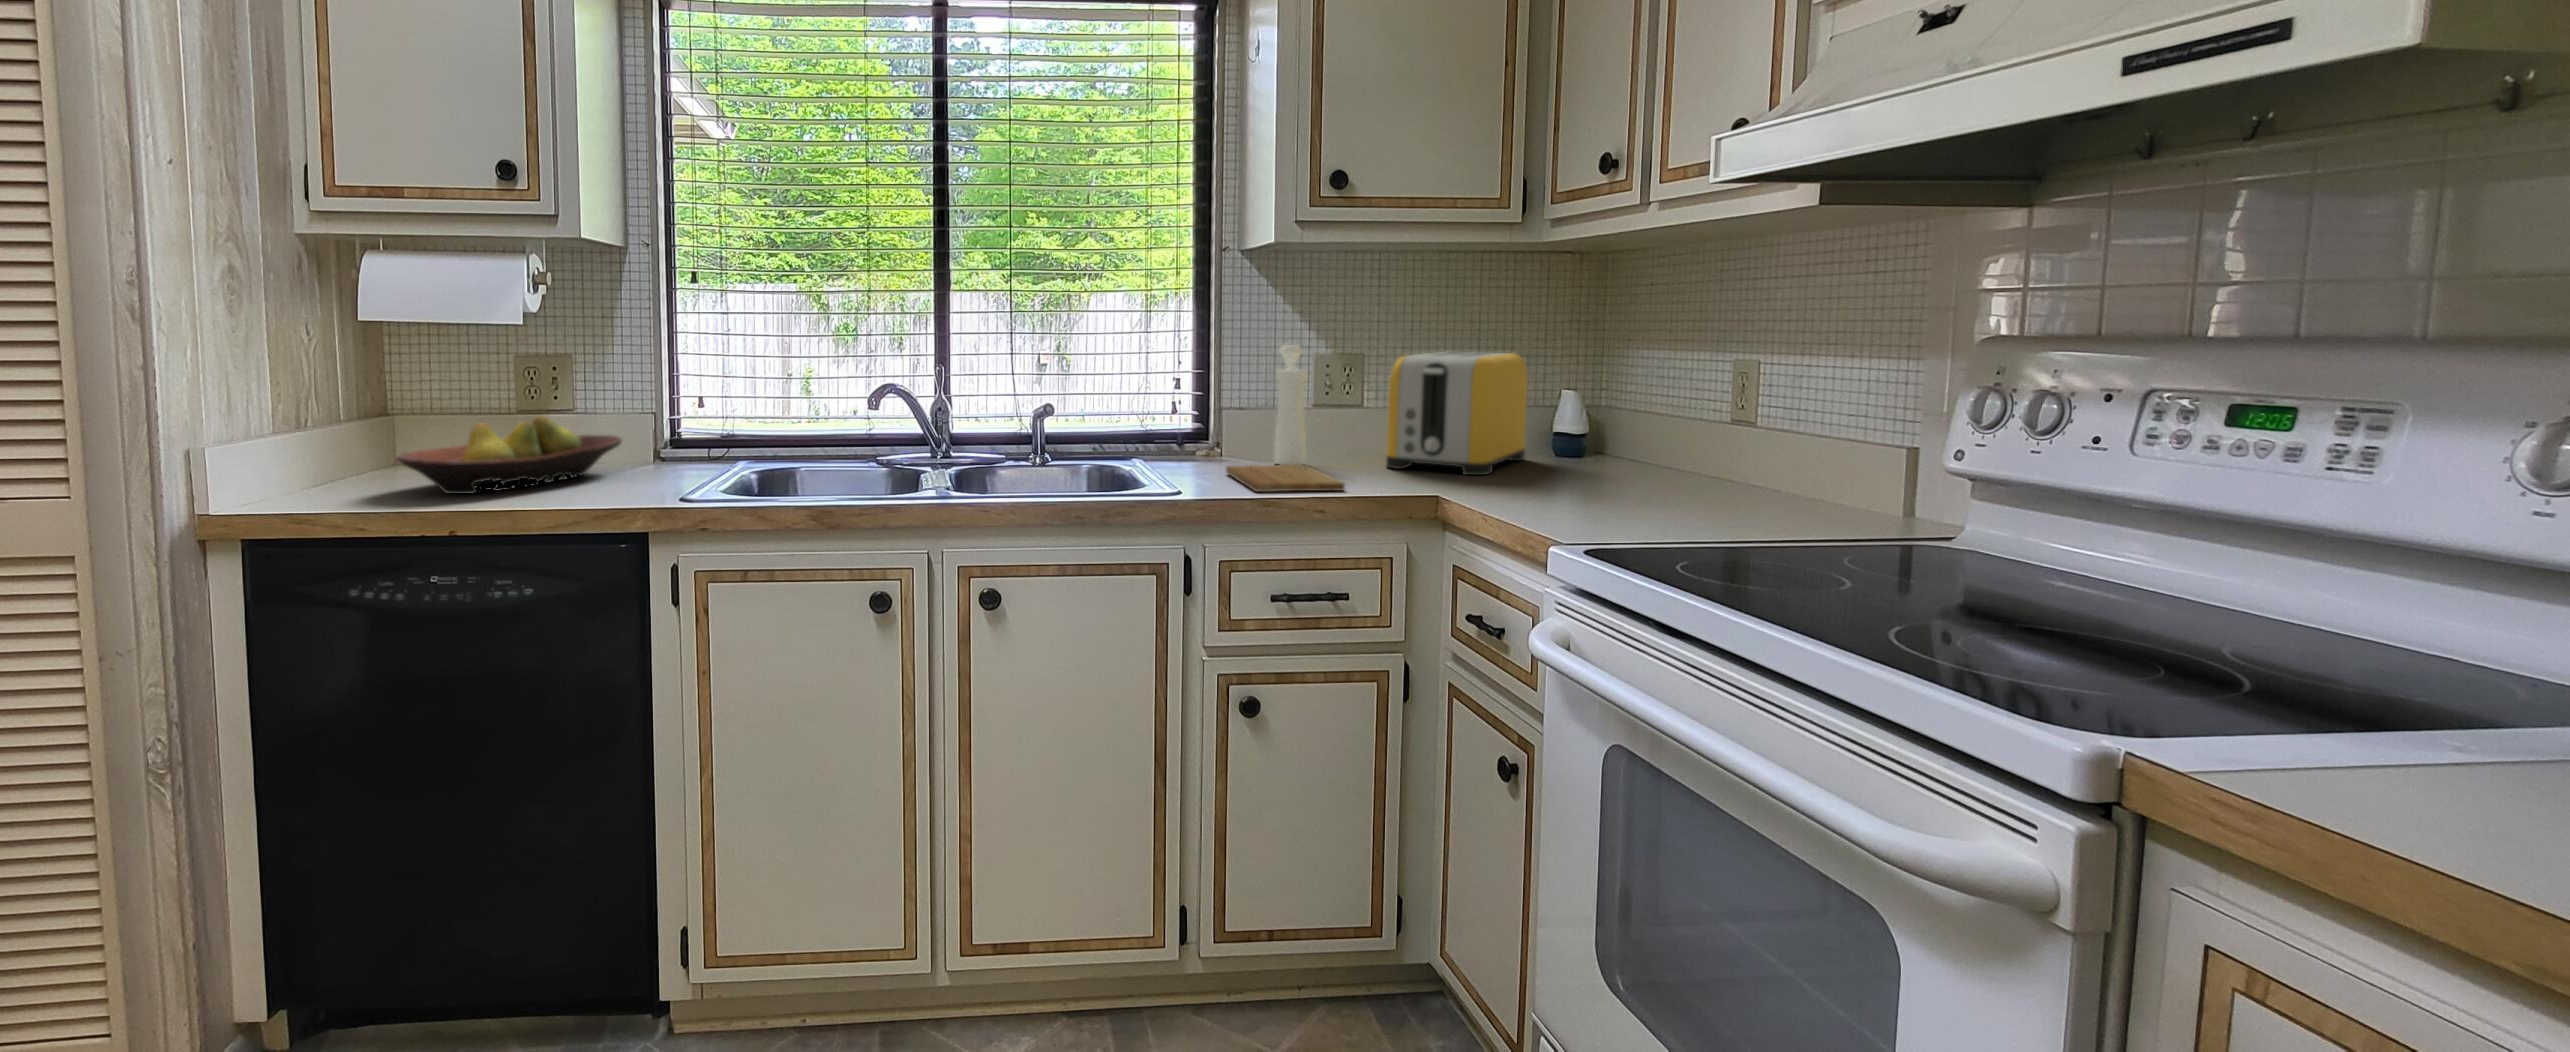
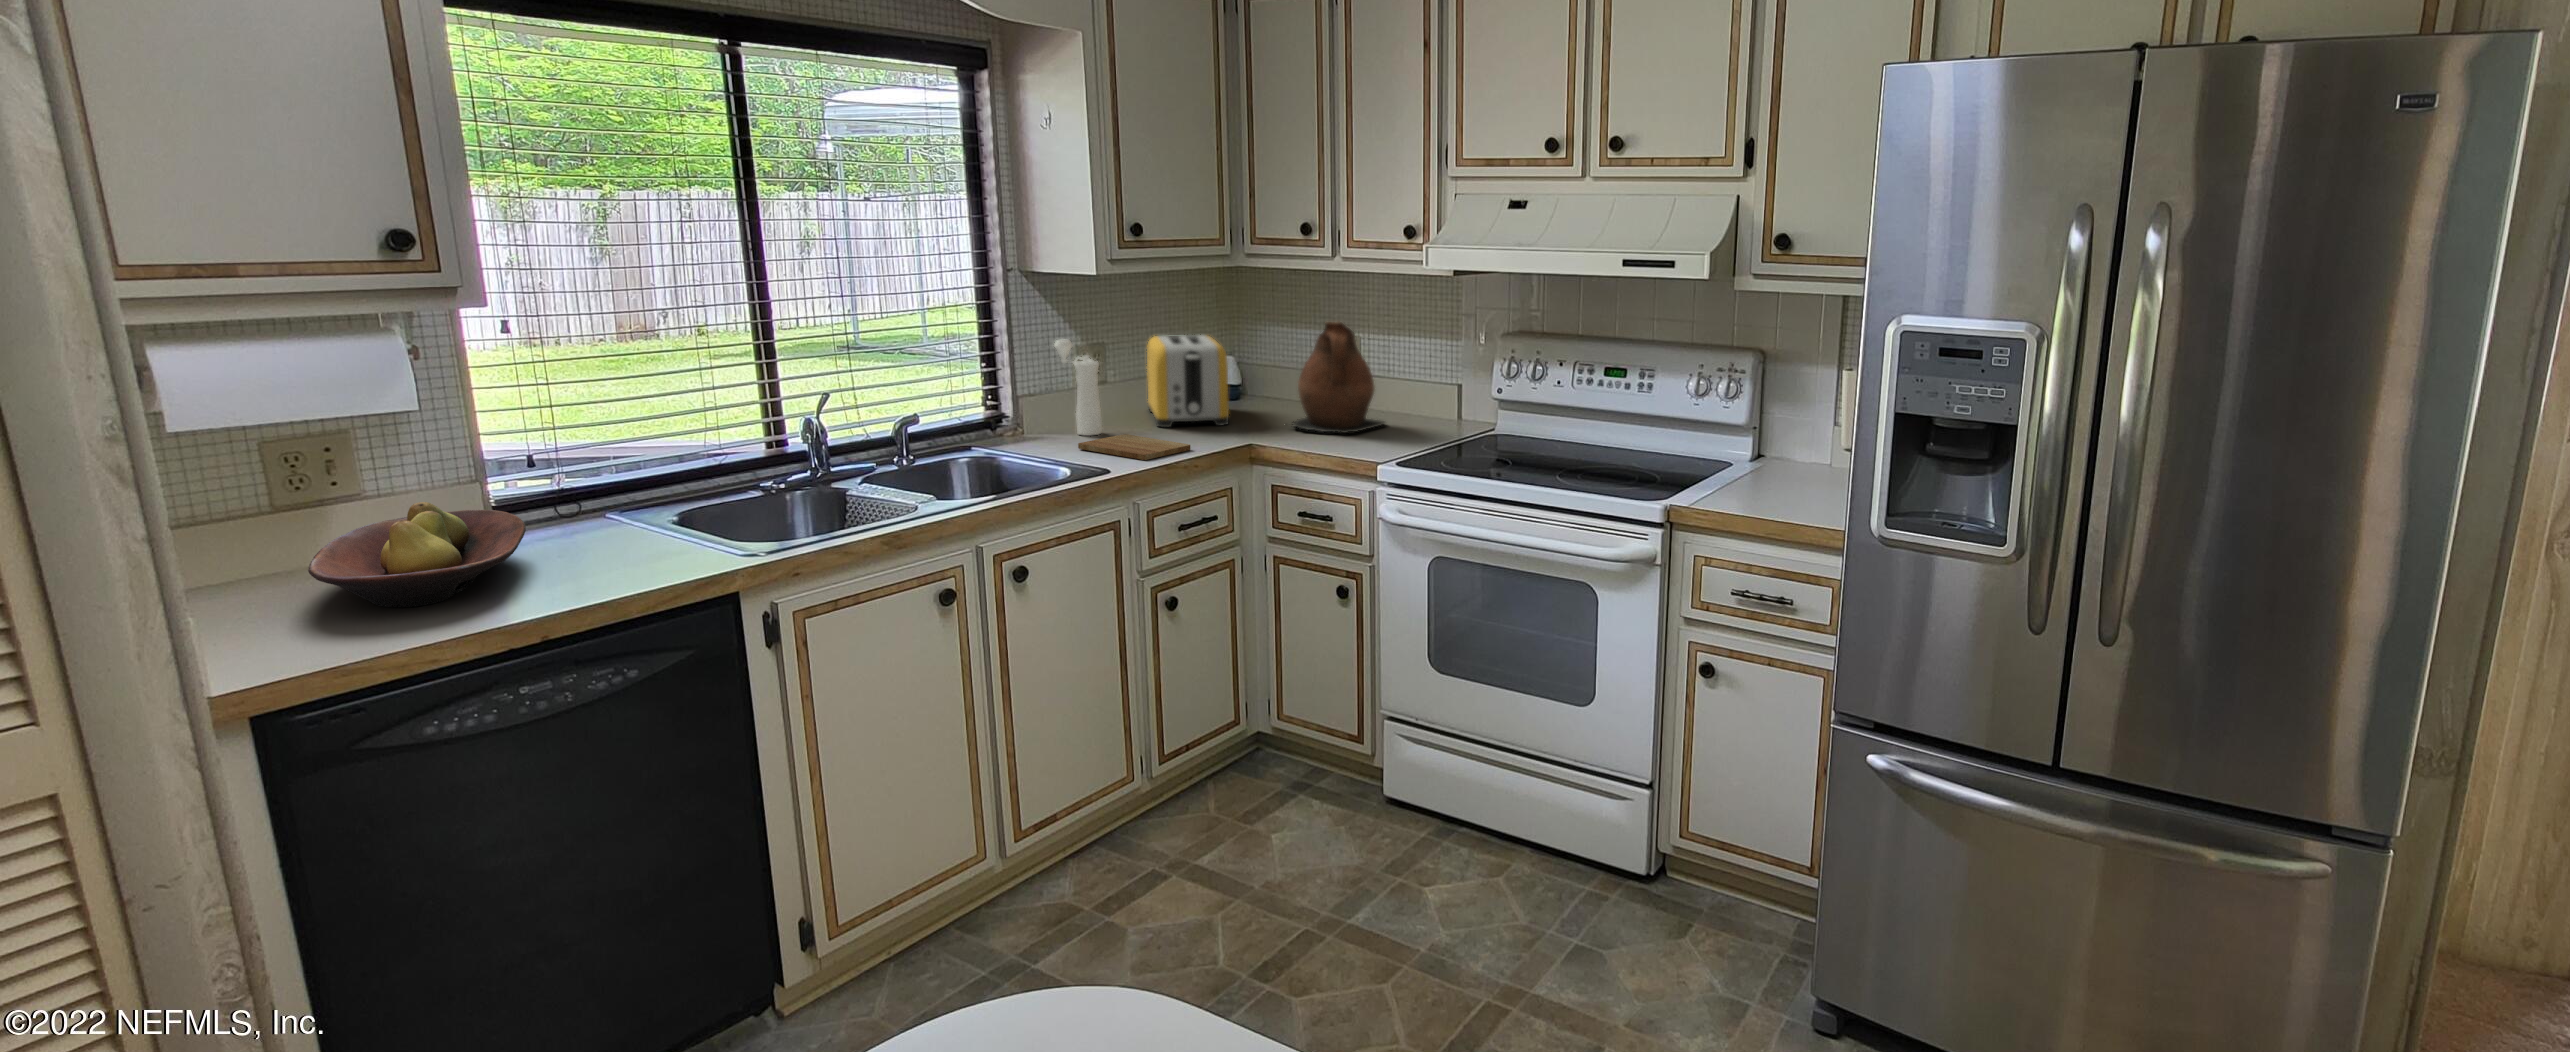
ceramic pitcher: none [1548,315,1737,505] -> present [1292,322,1385,433]

